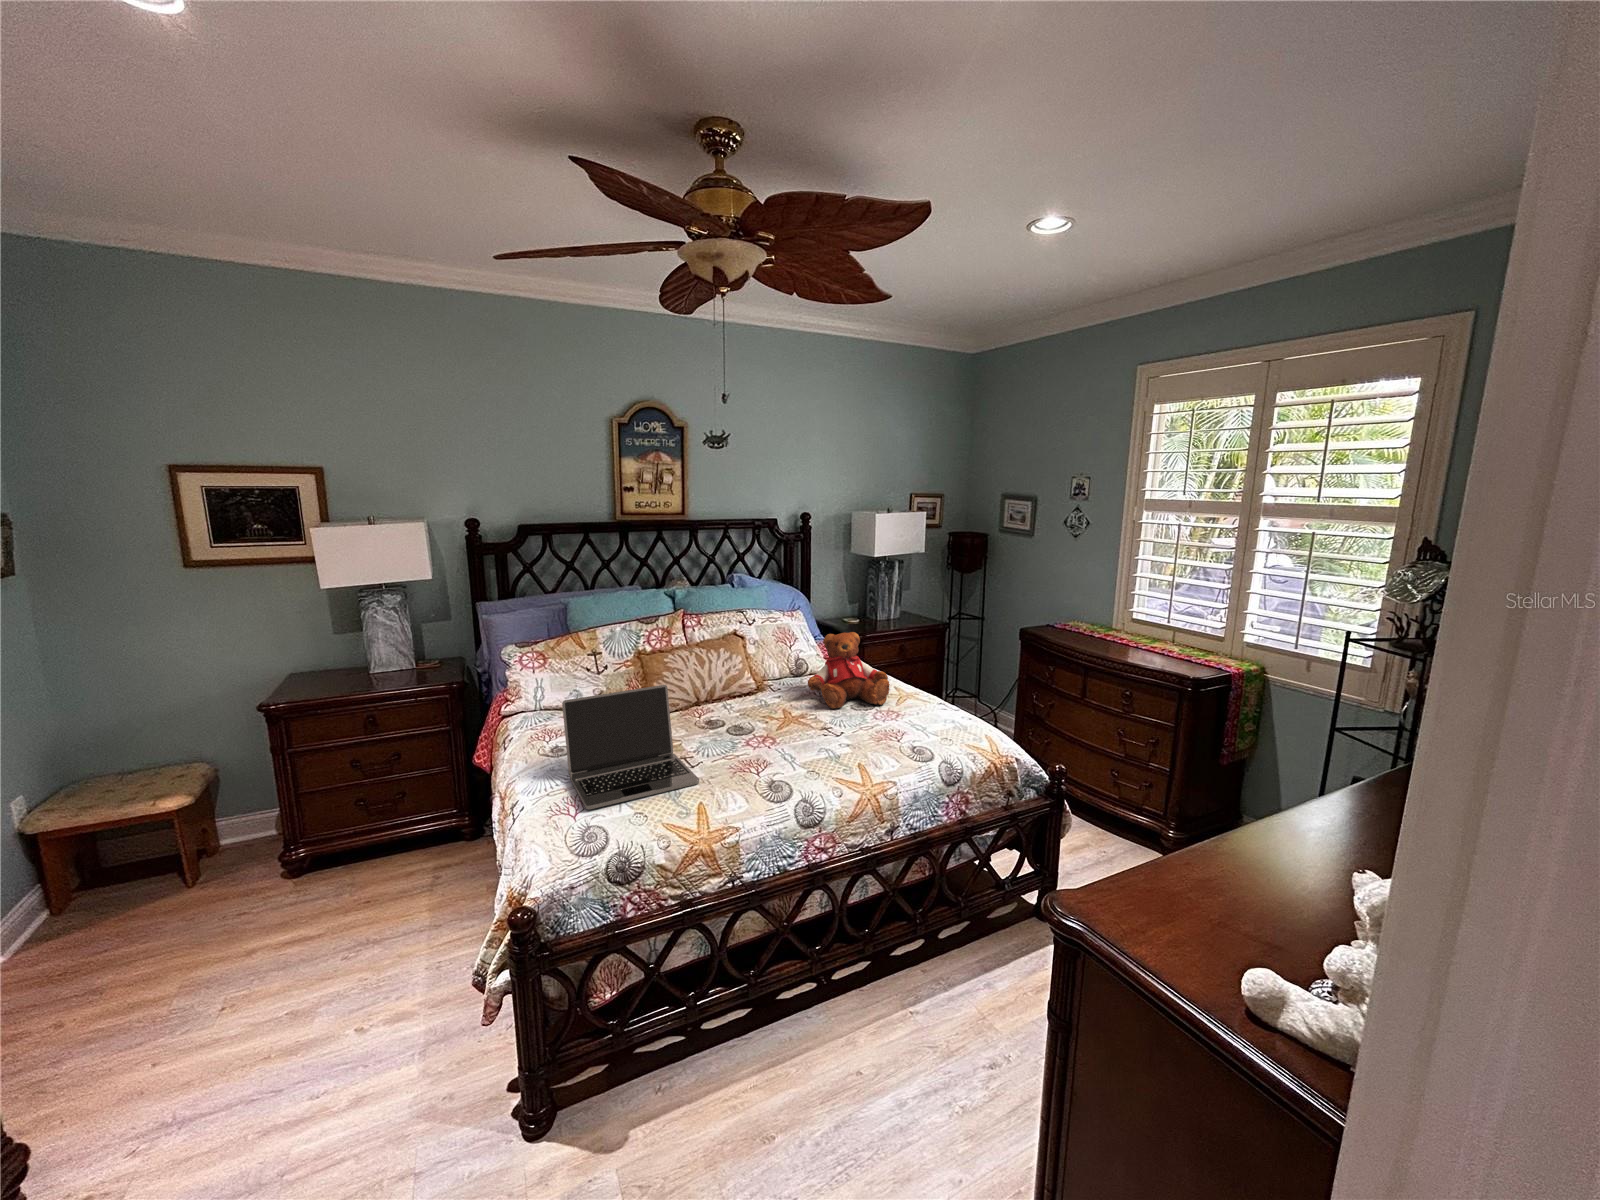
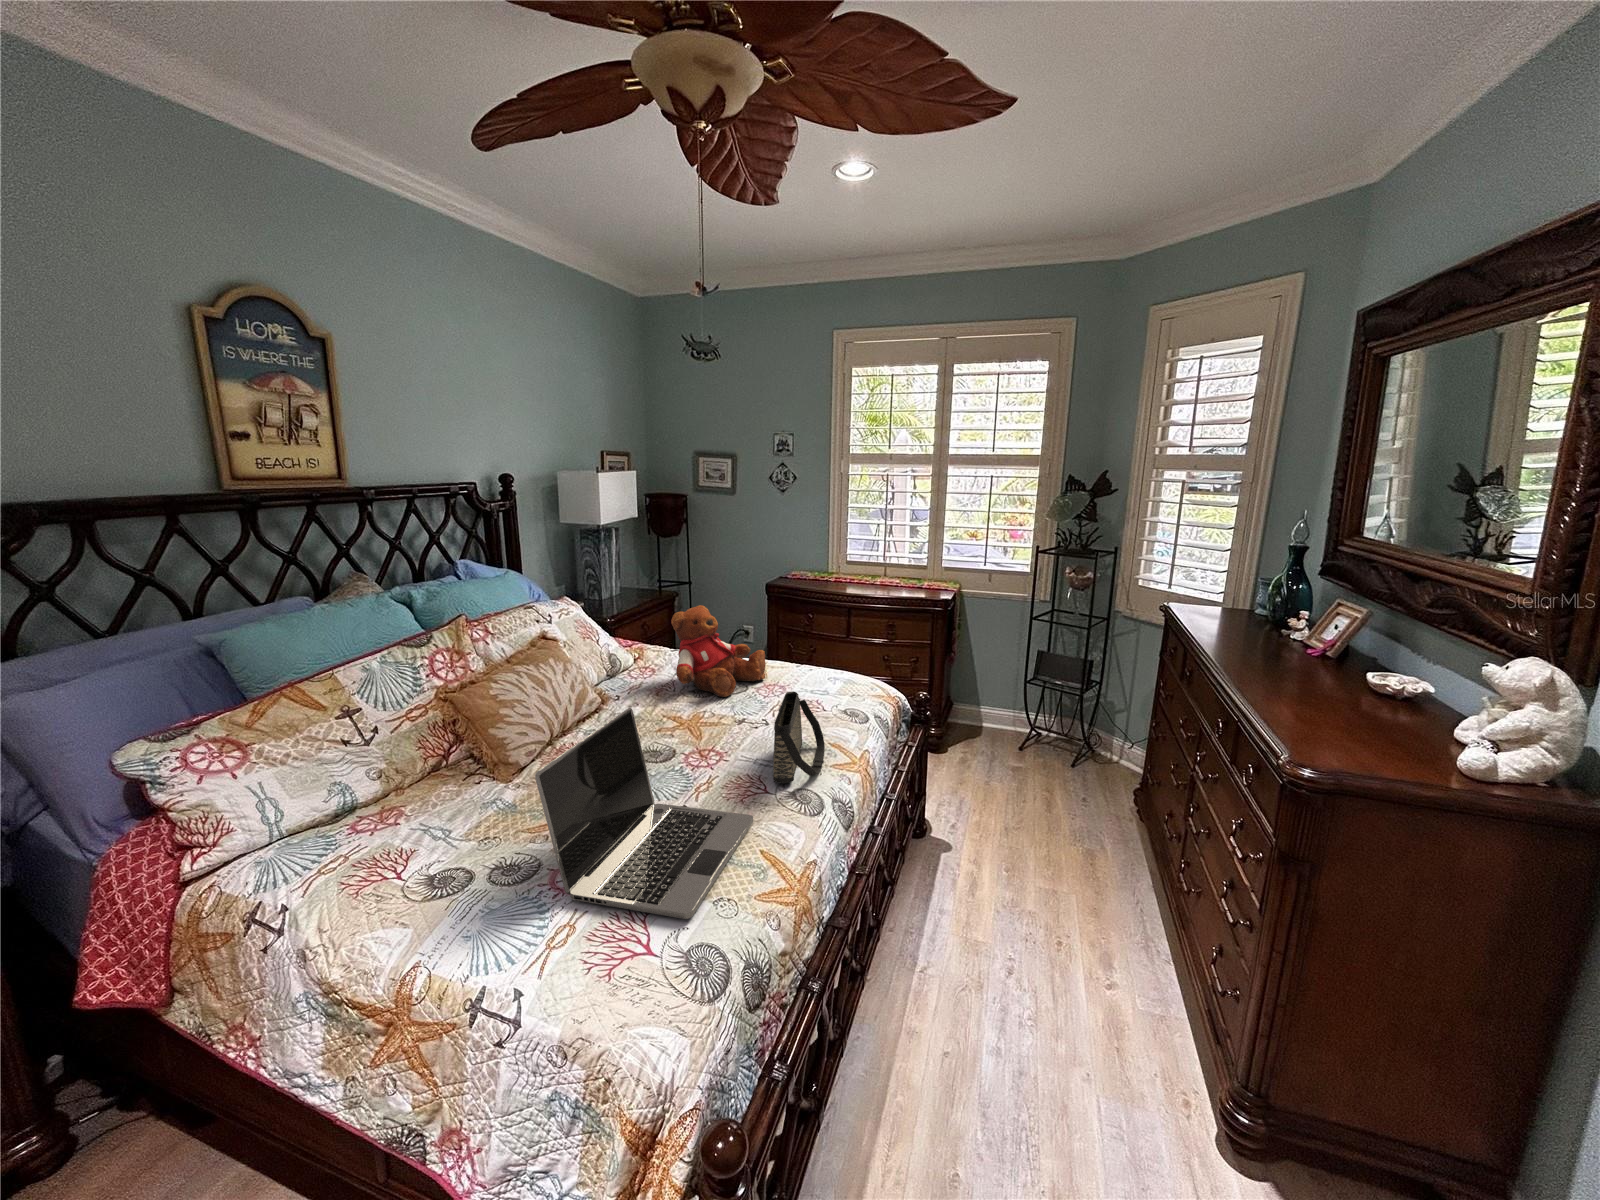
handbag: none [747,710,827,774] -> present [773,691,825,784]

